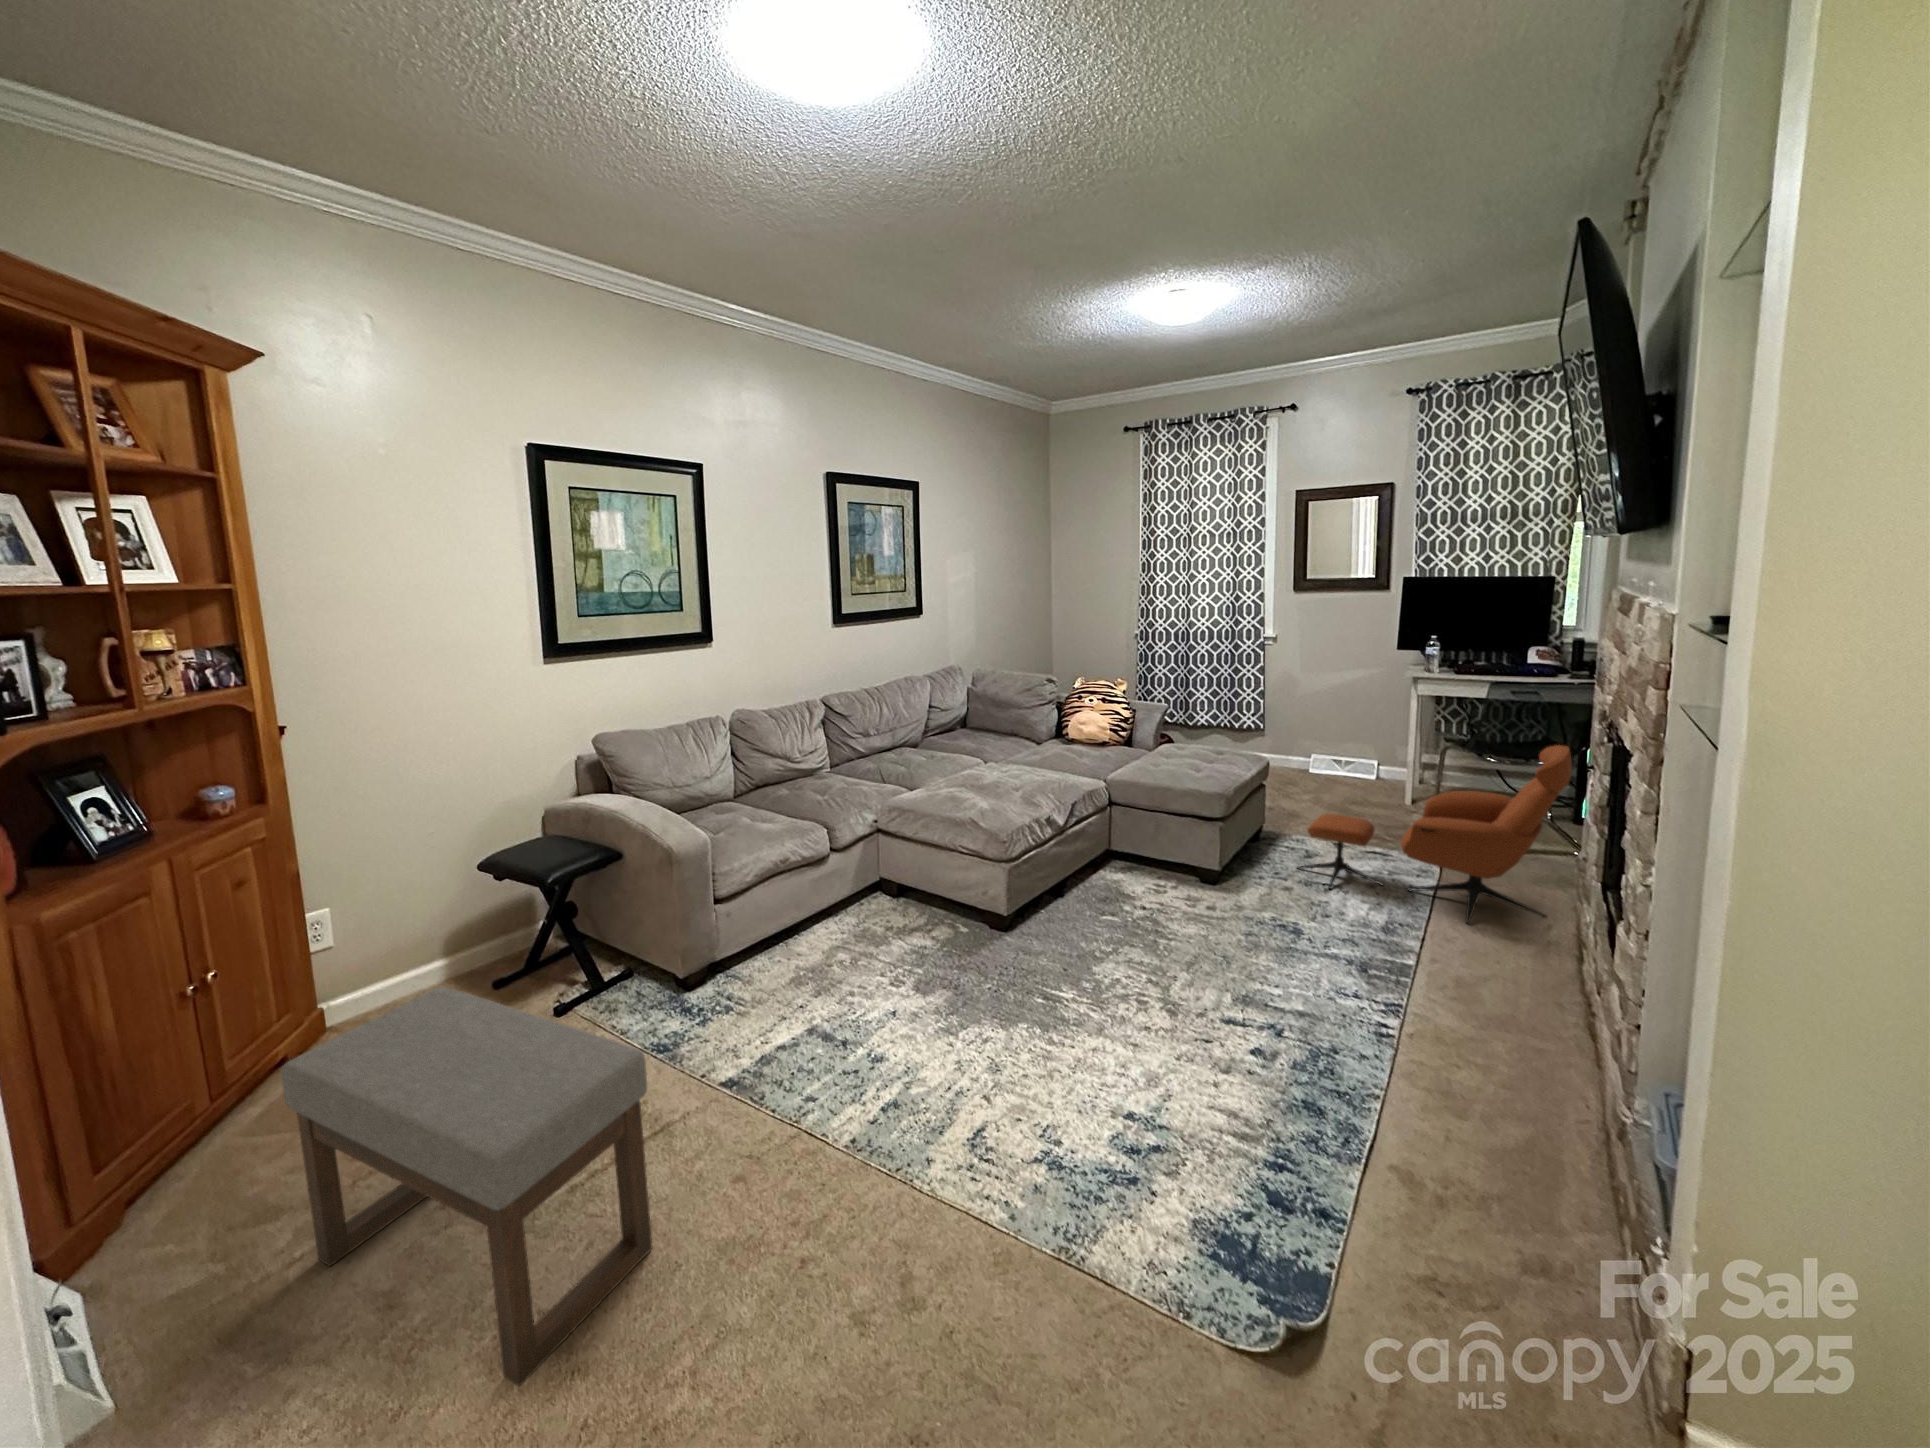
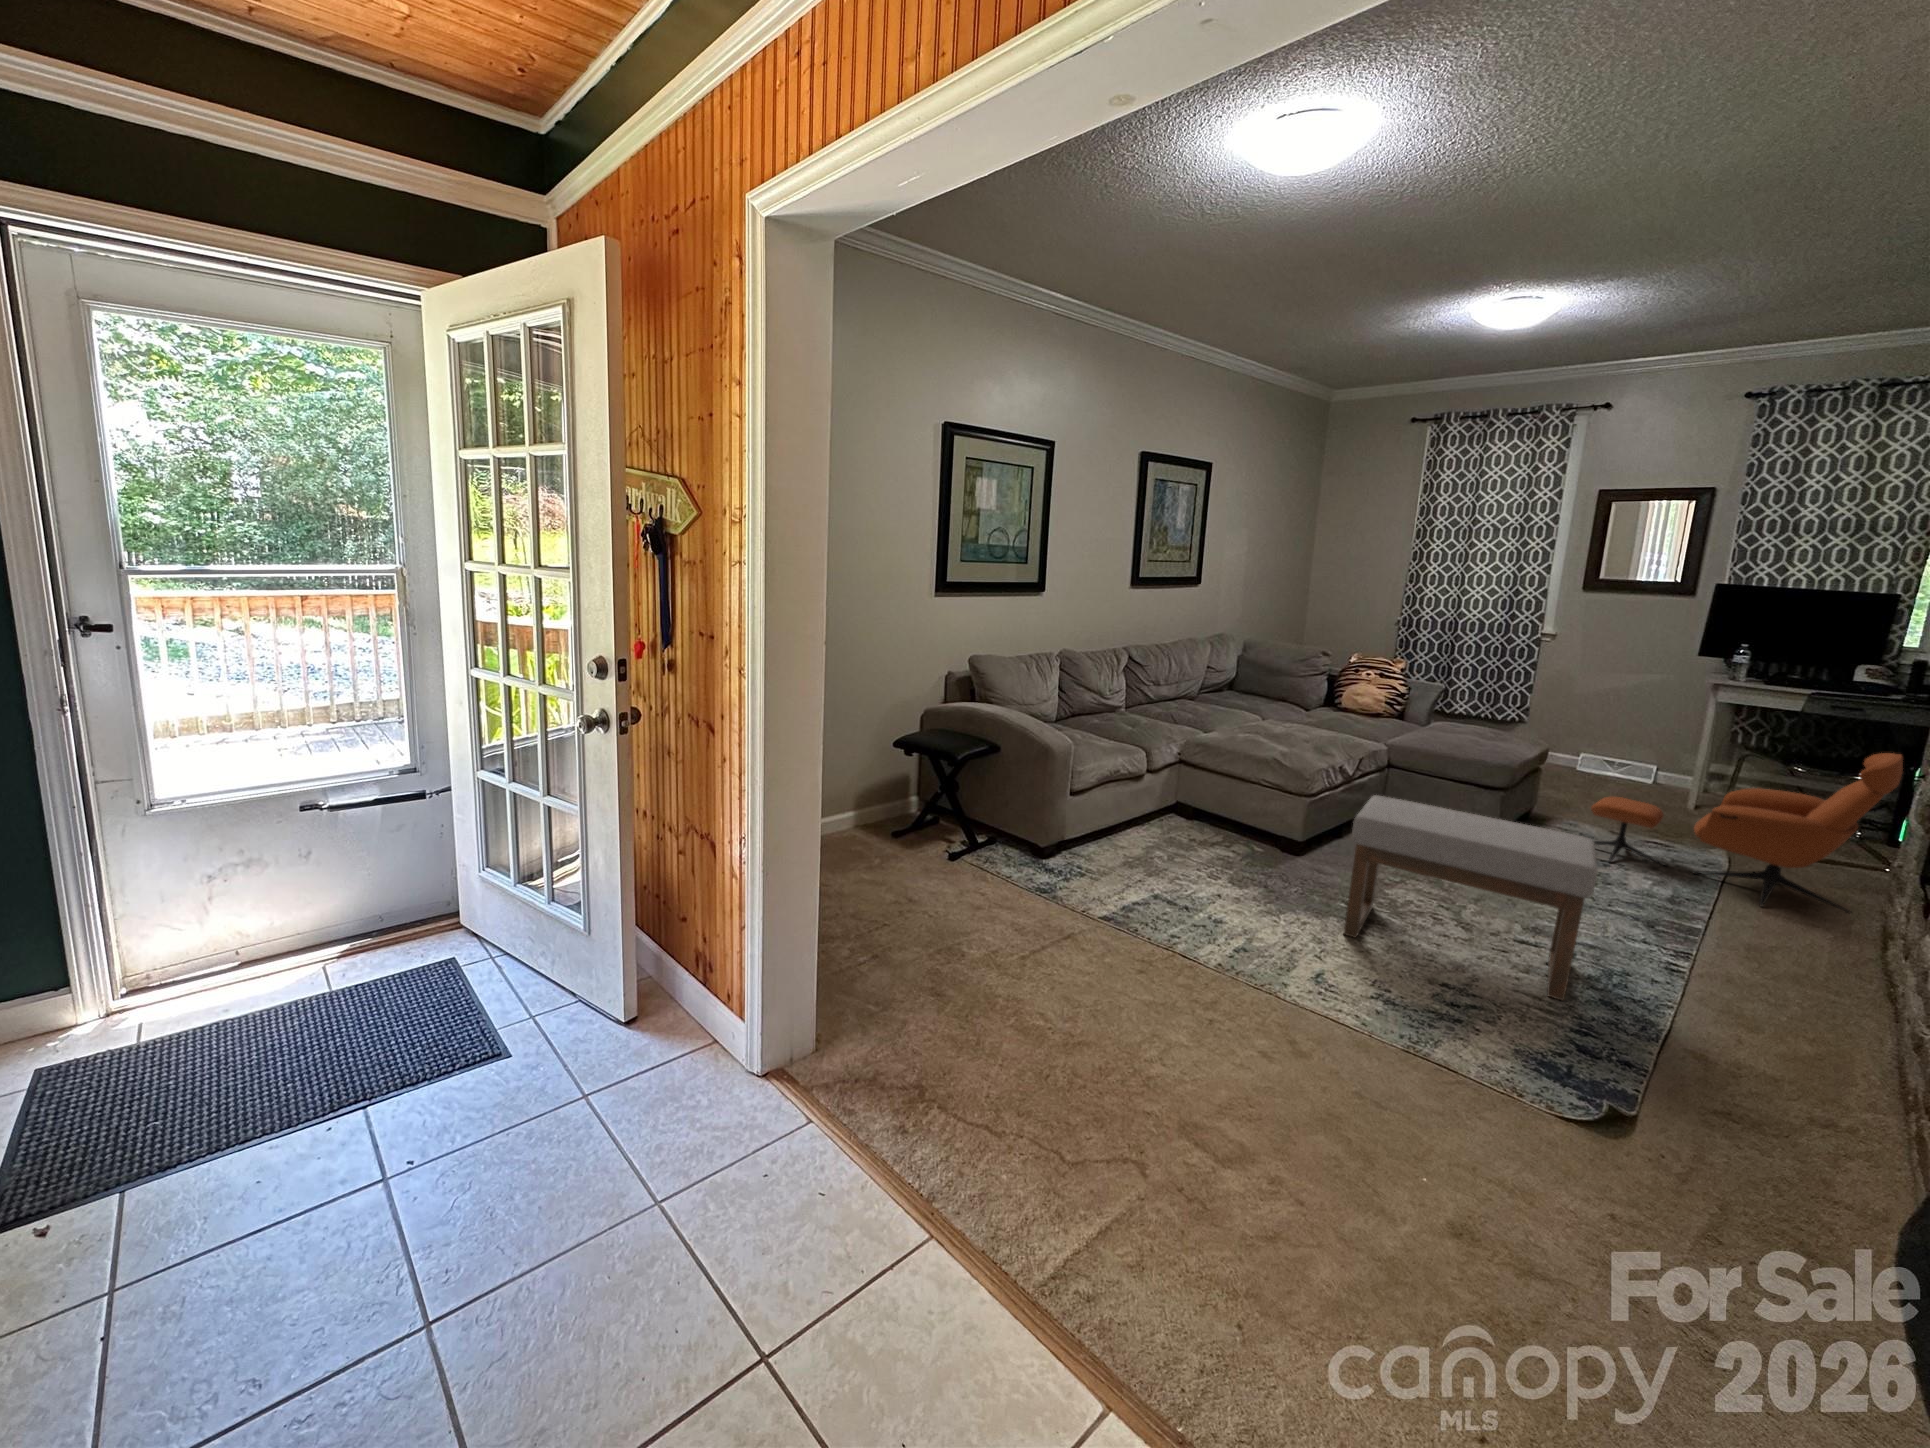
ottoman: present [281,987,652,1386] -> present [1344,795,1597,1000]

